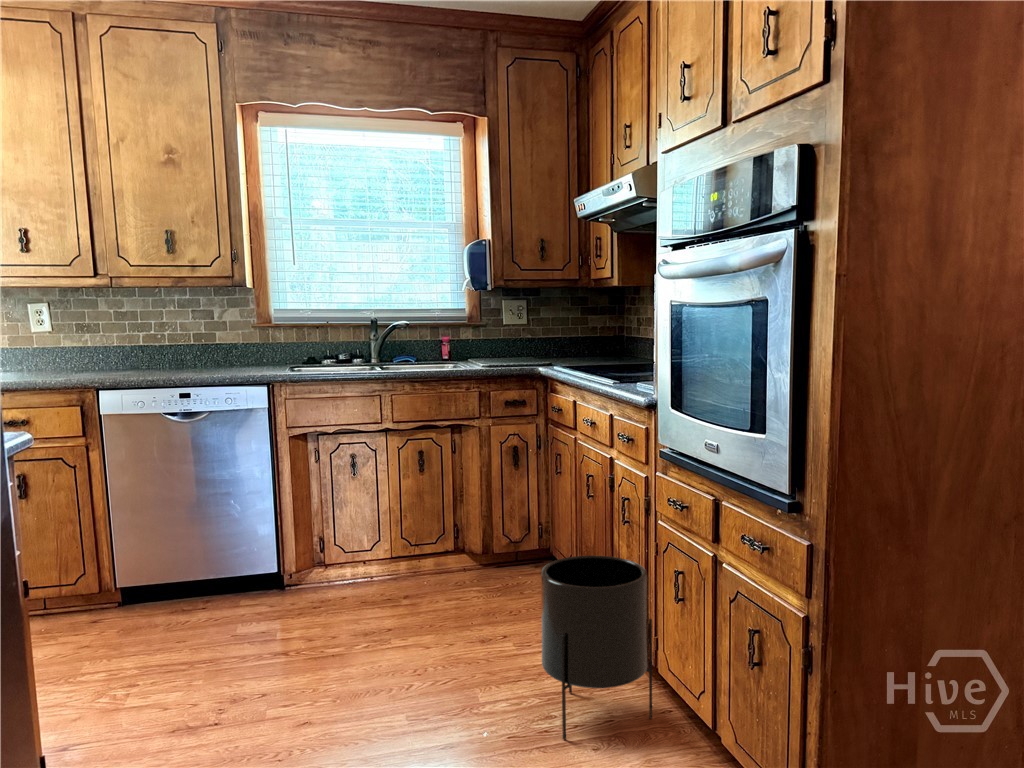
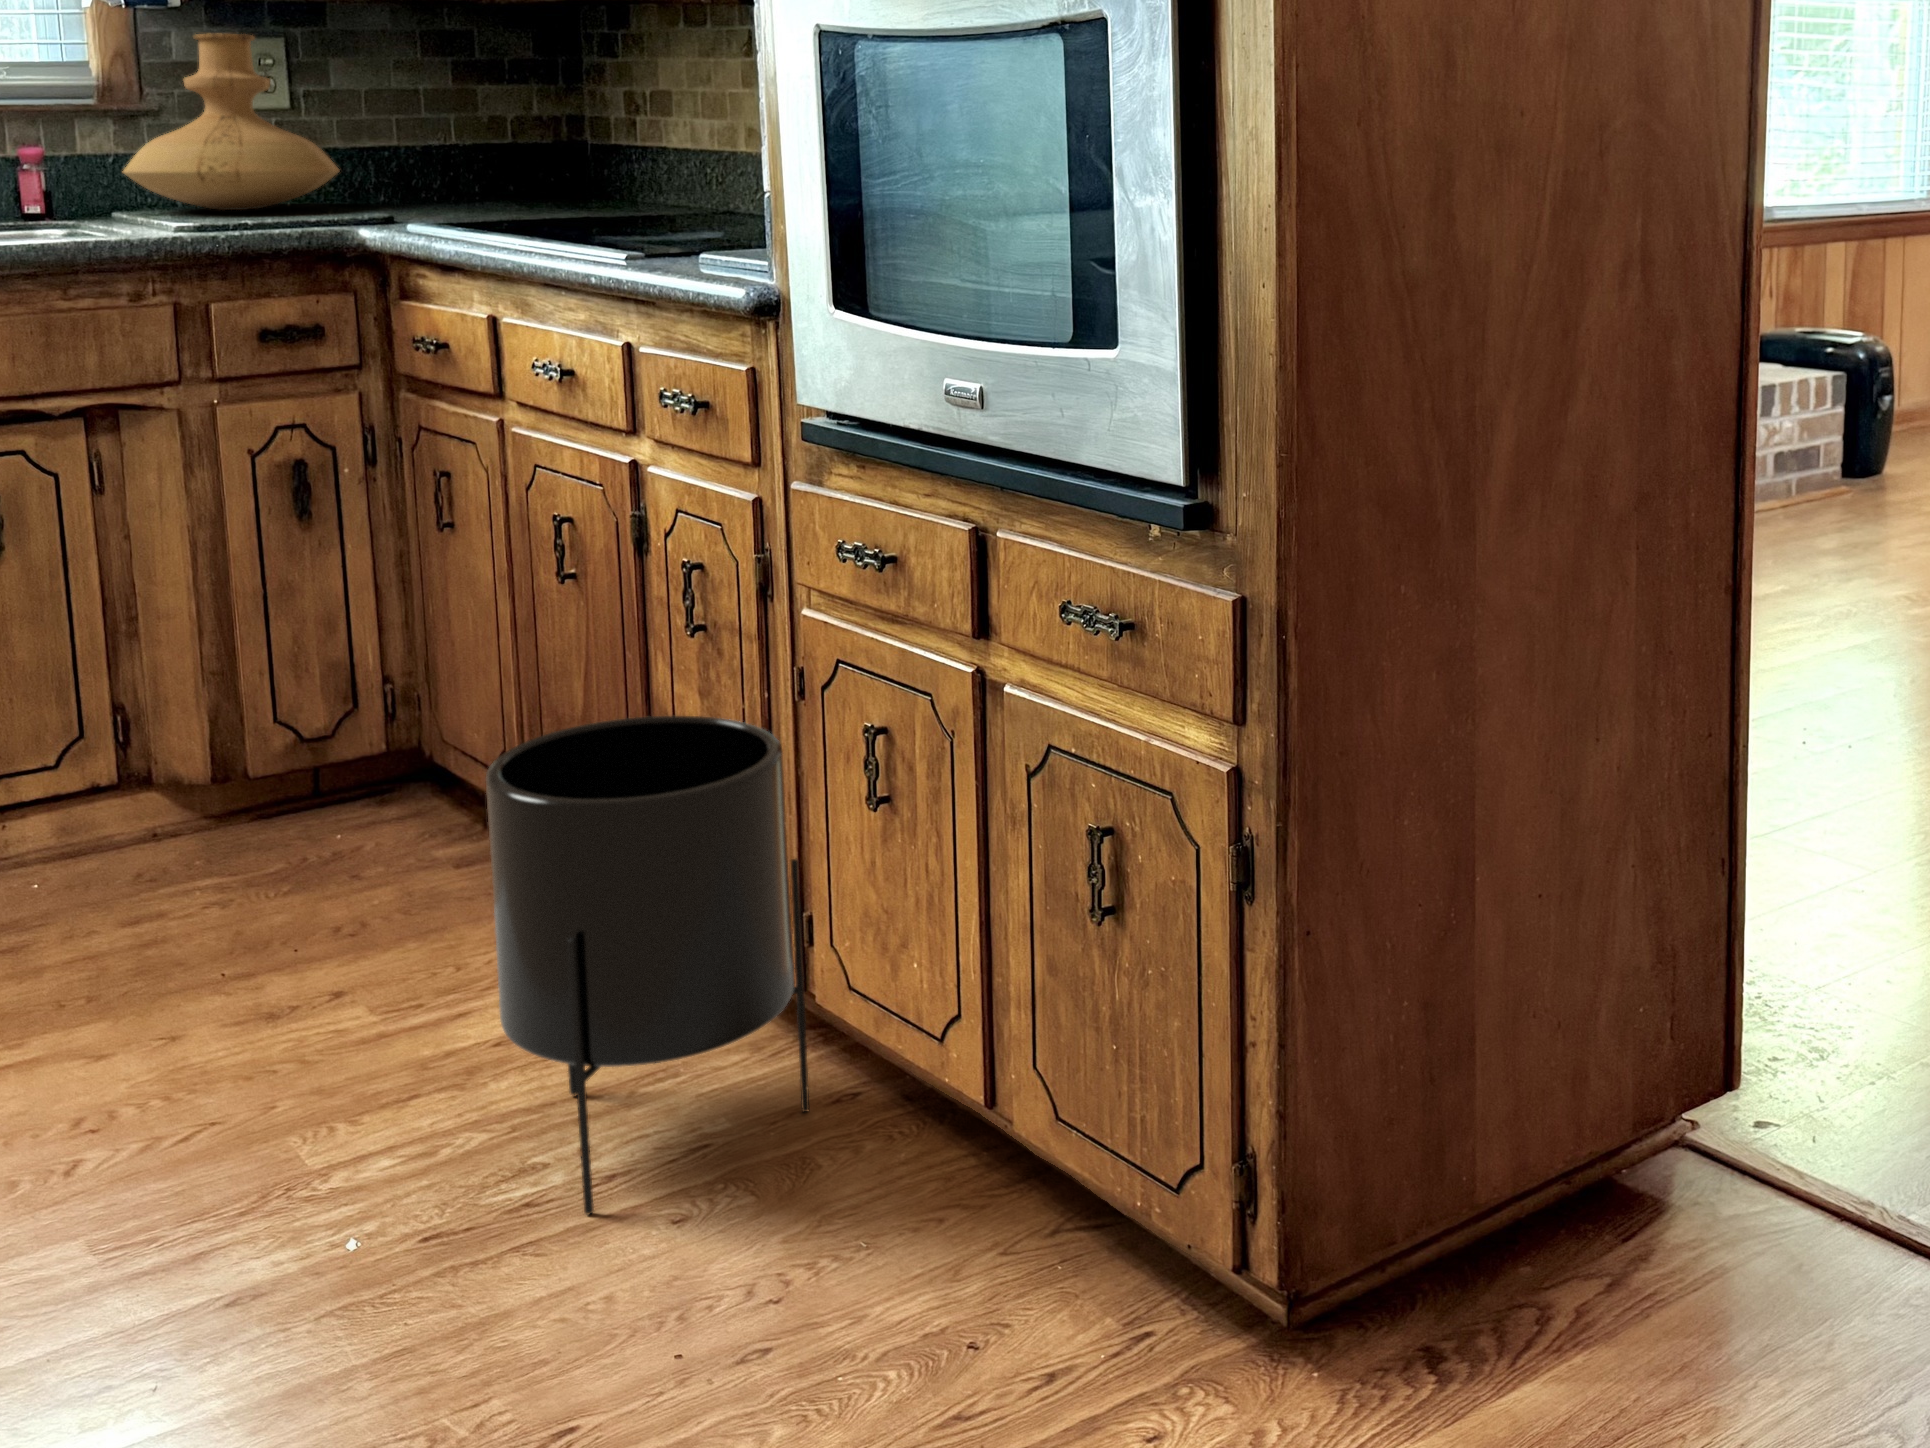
vase: none [472,298,540,357] -> present [123,34,339,210]

